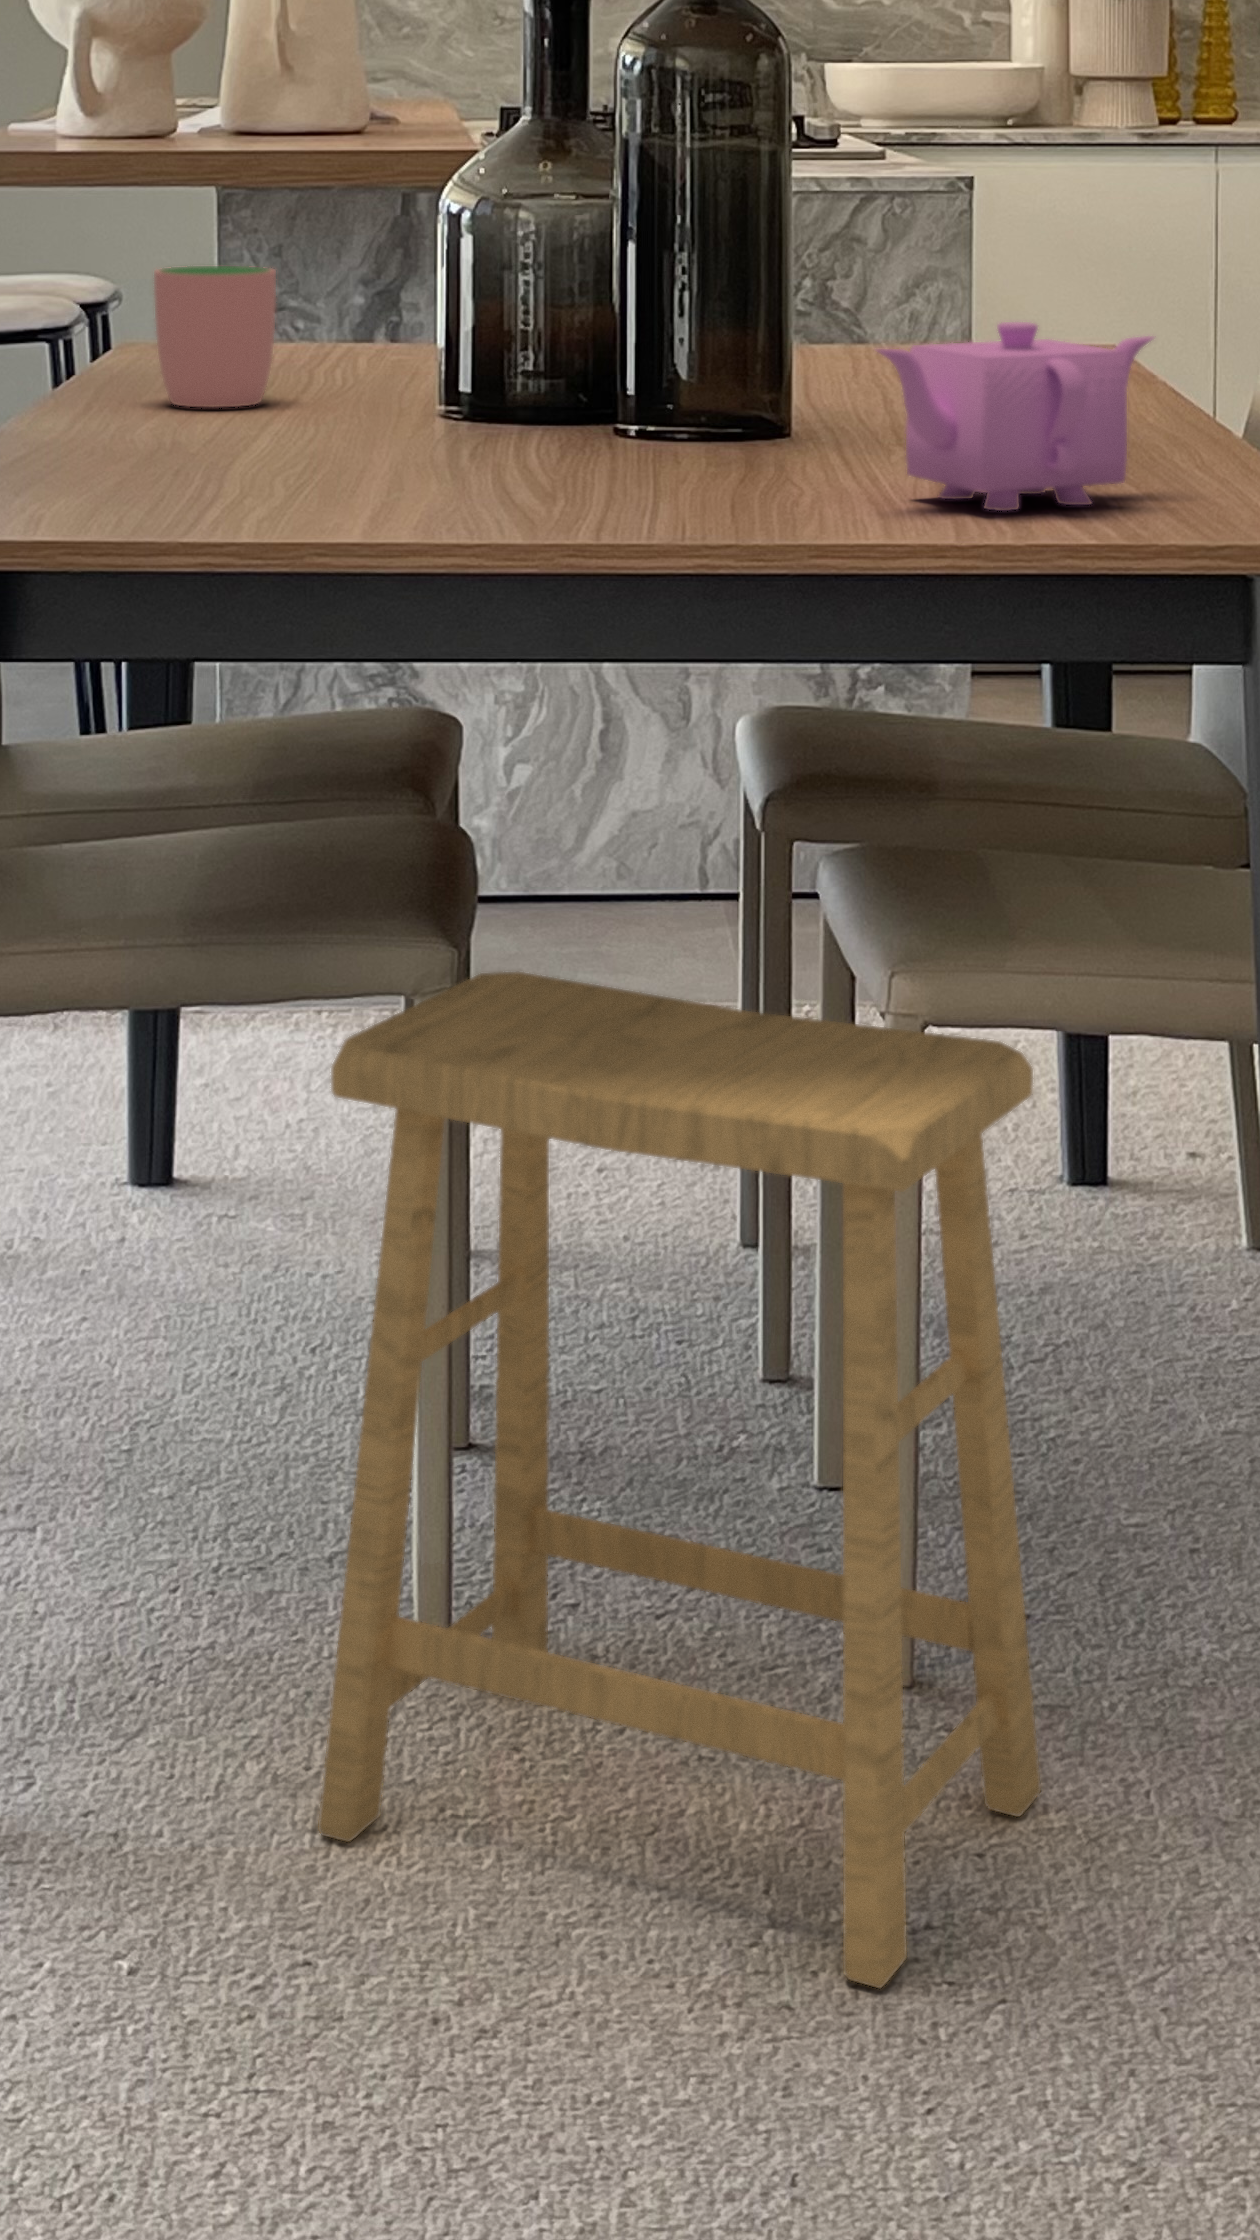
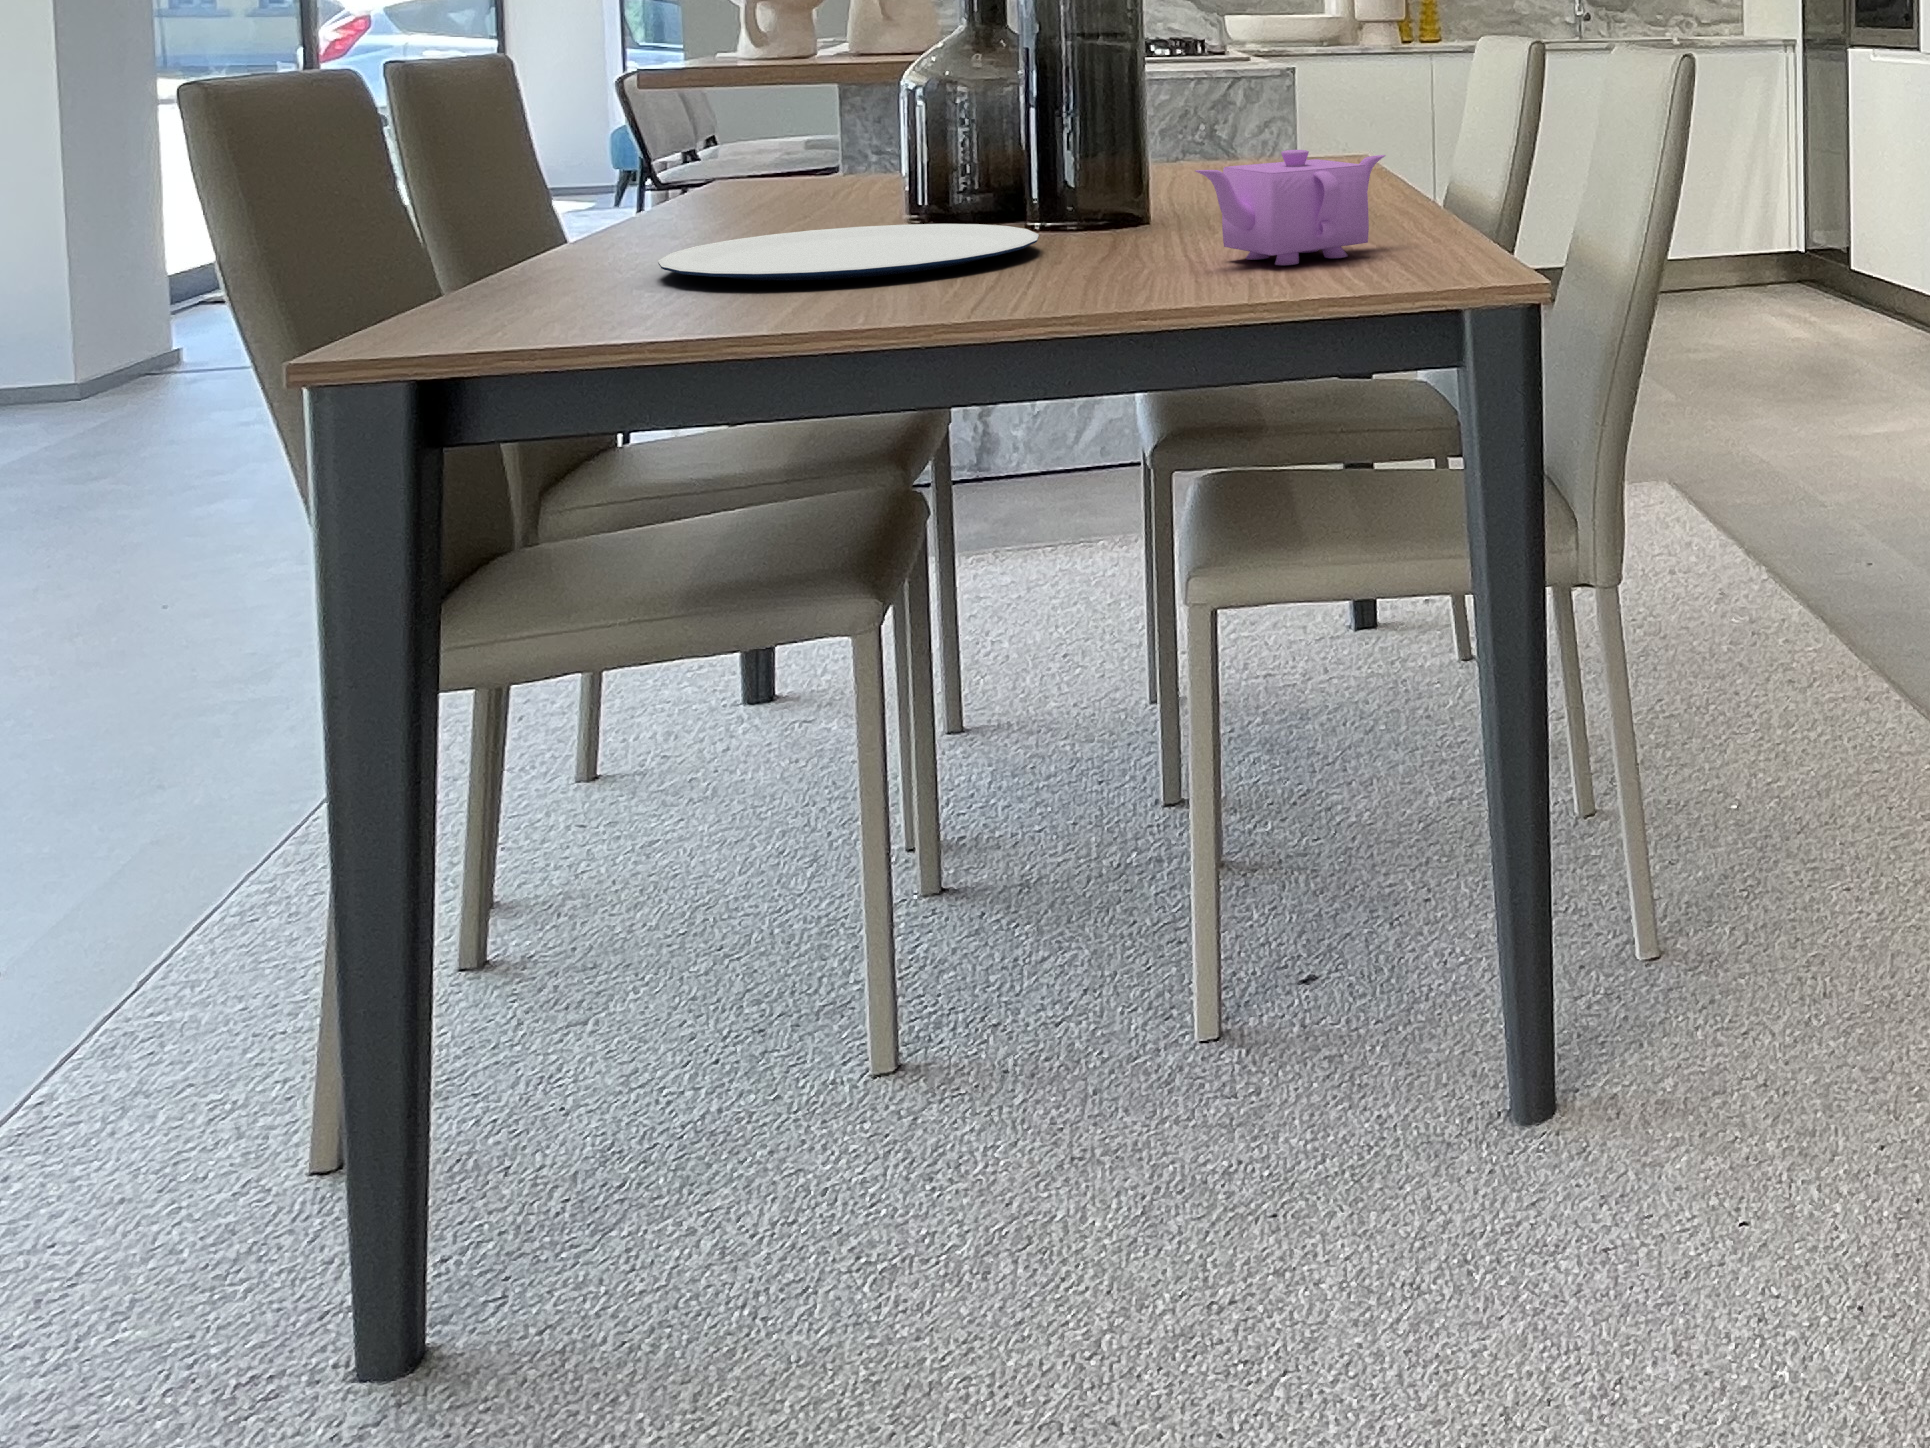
cup: present [154,266,276,407] -> none [661,132,767,228]
plate: none [188,416,643,483] -> present [658,224,1039,281]
footstool: present [318,972,1041,1988] -> none [766,596,1337,1253]

